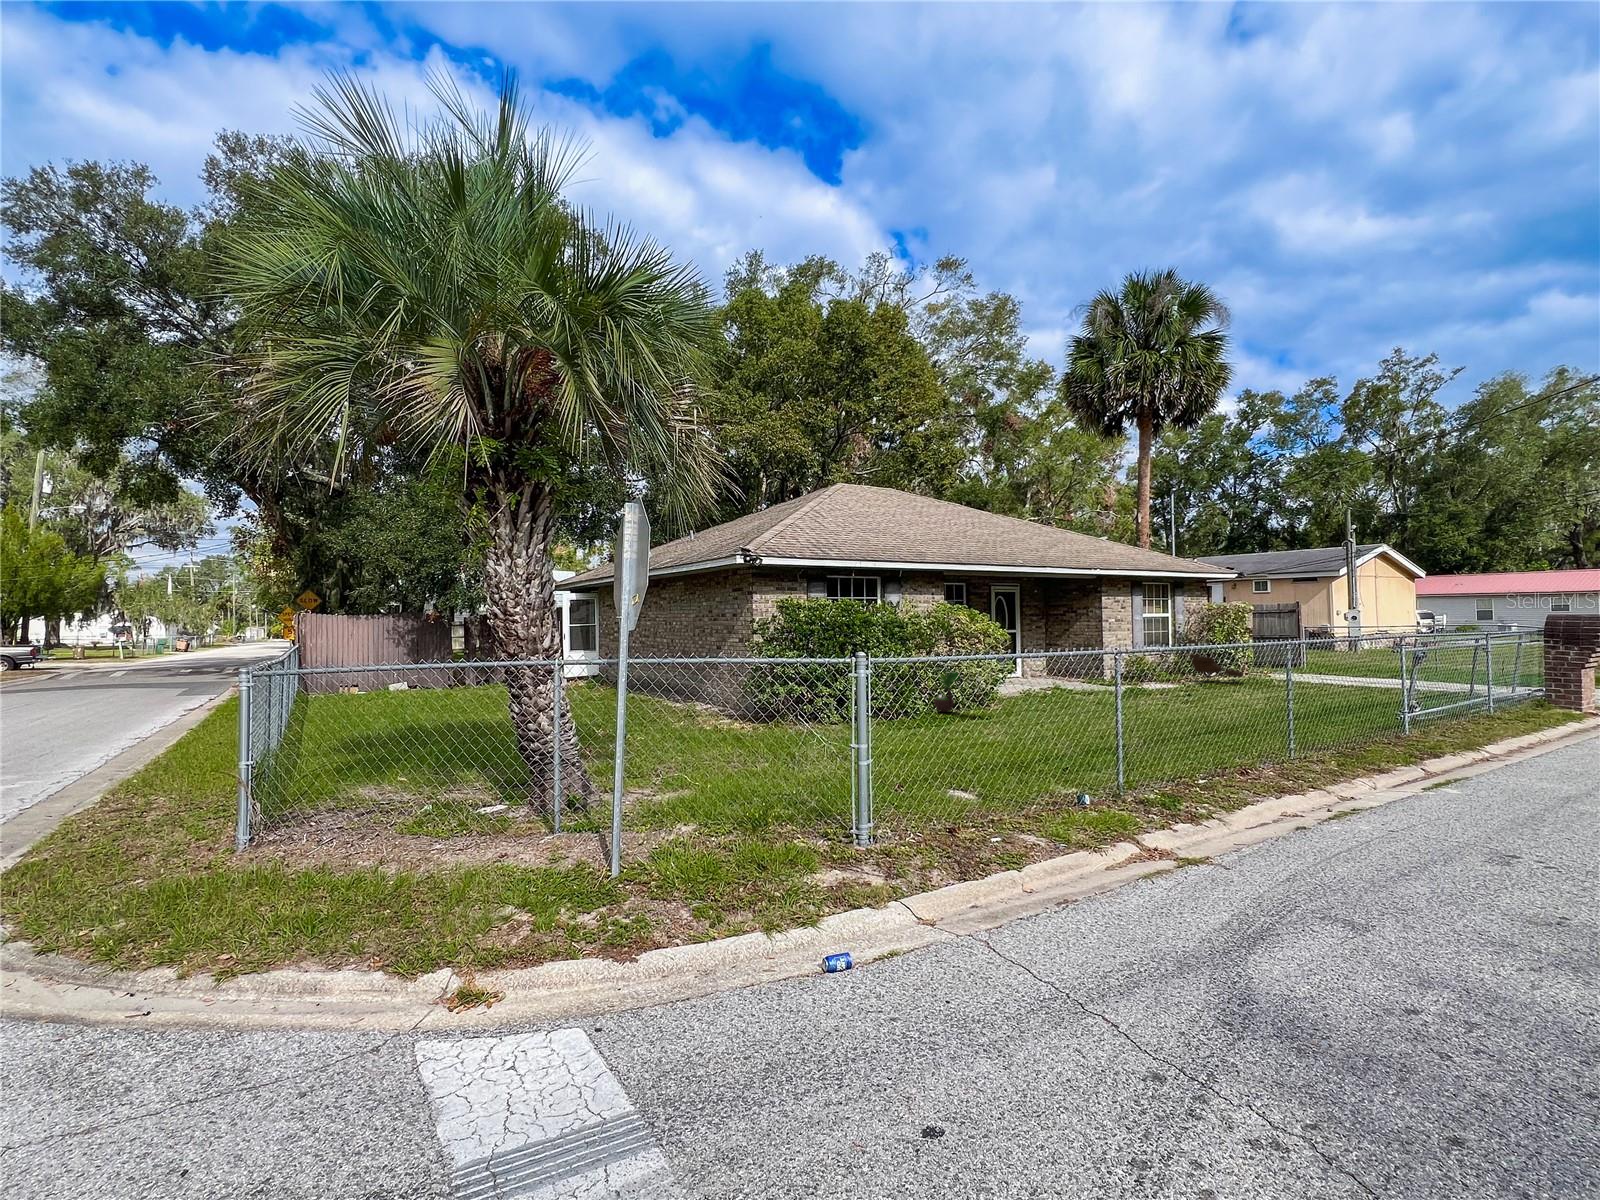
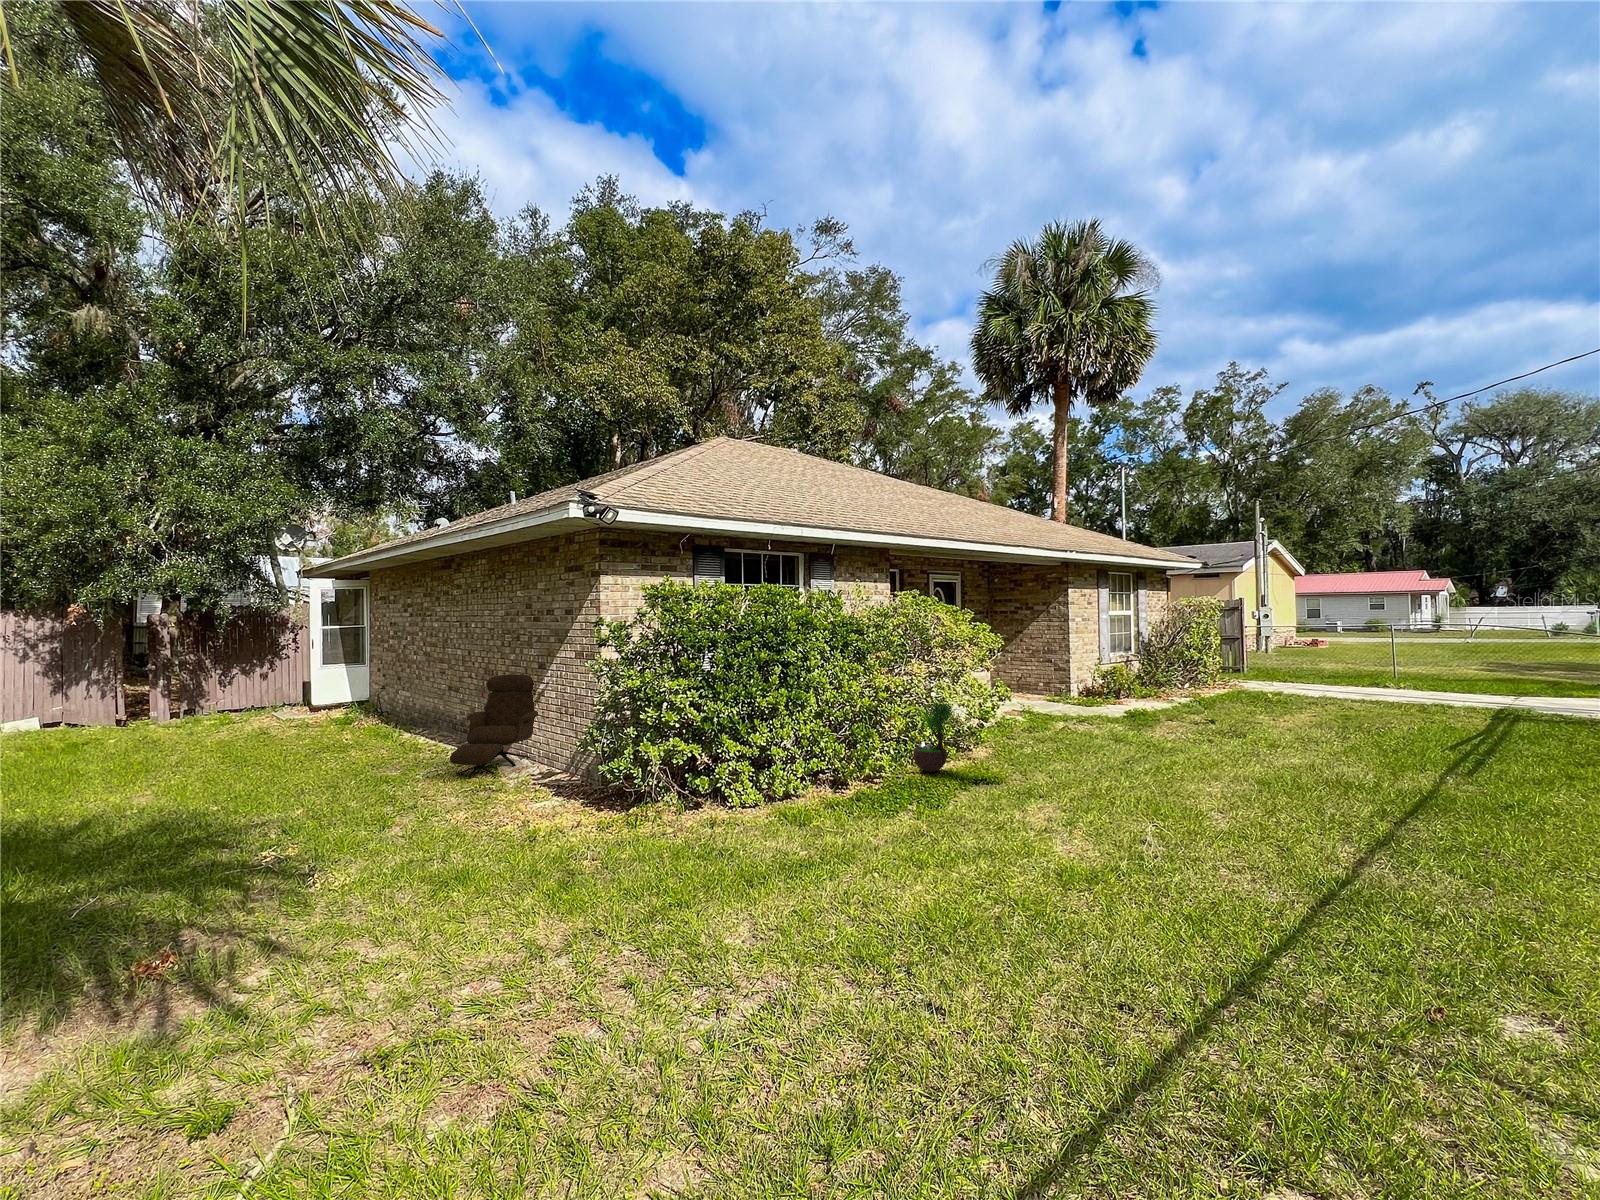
lounge chair: present [1189,639,1243,683] -> present [450,674,538,778]

